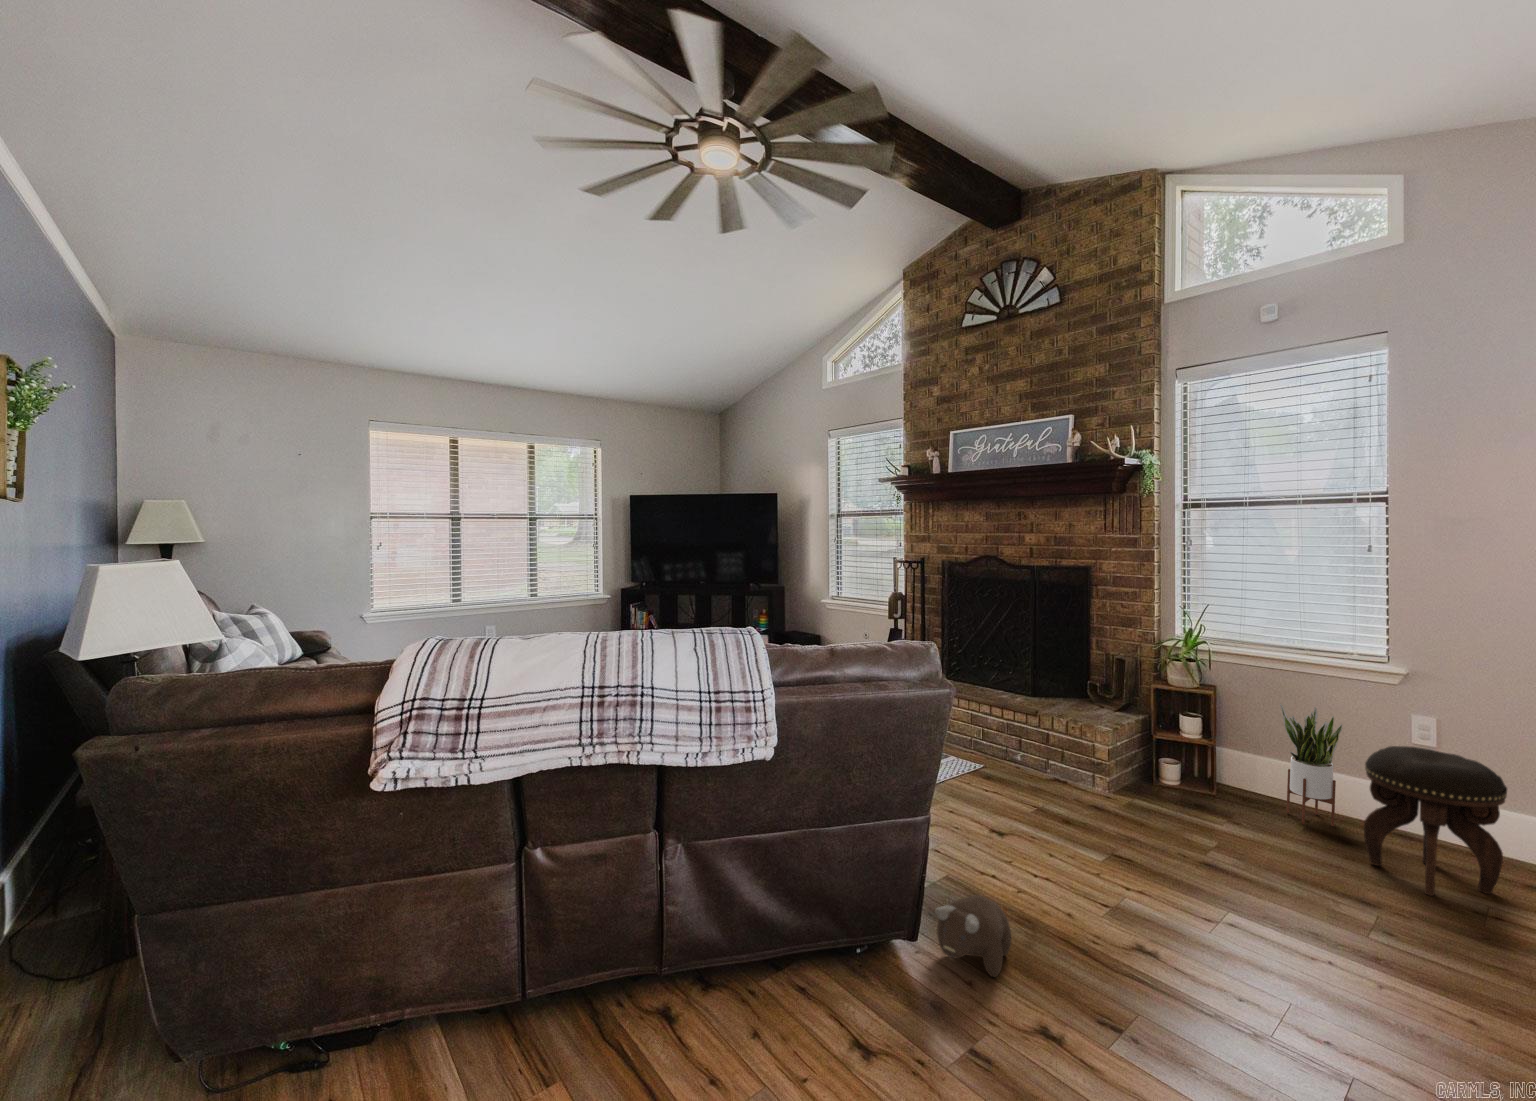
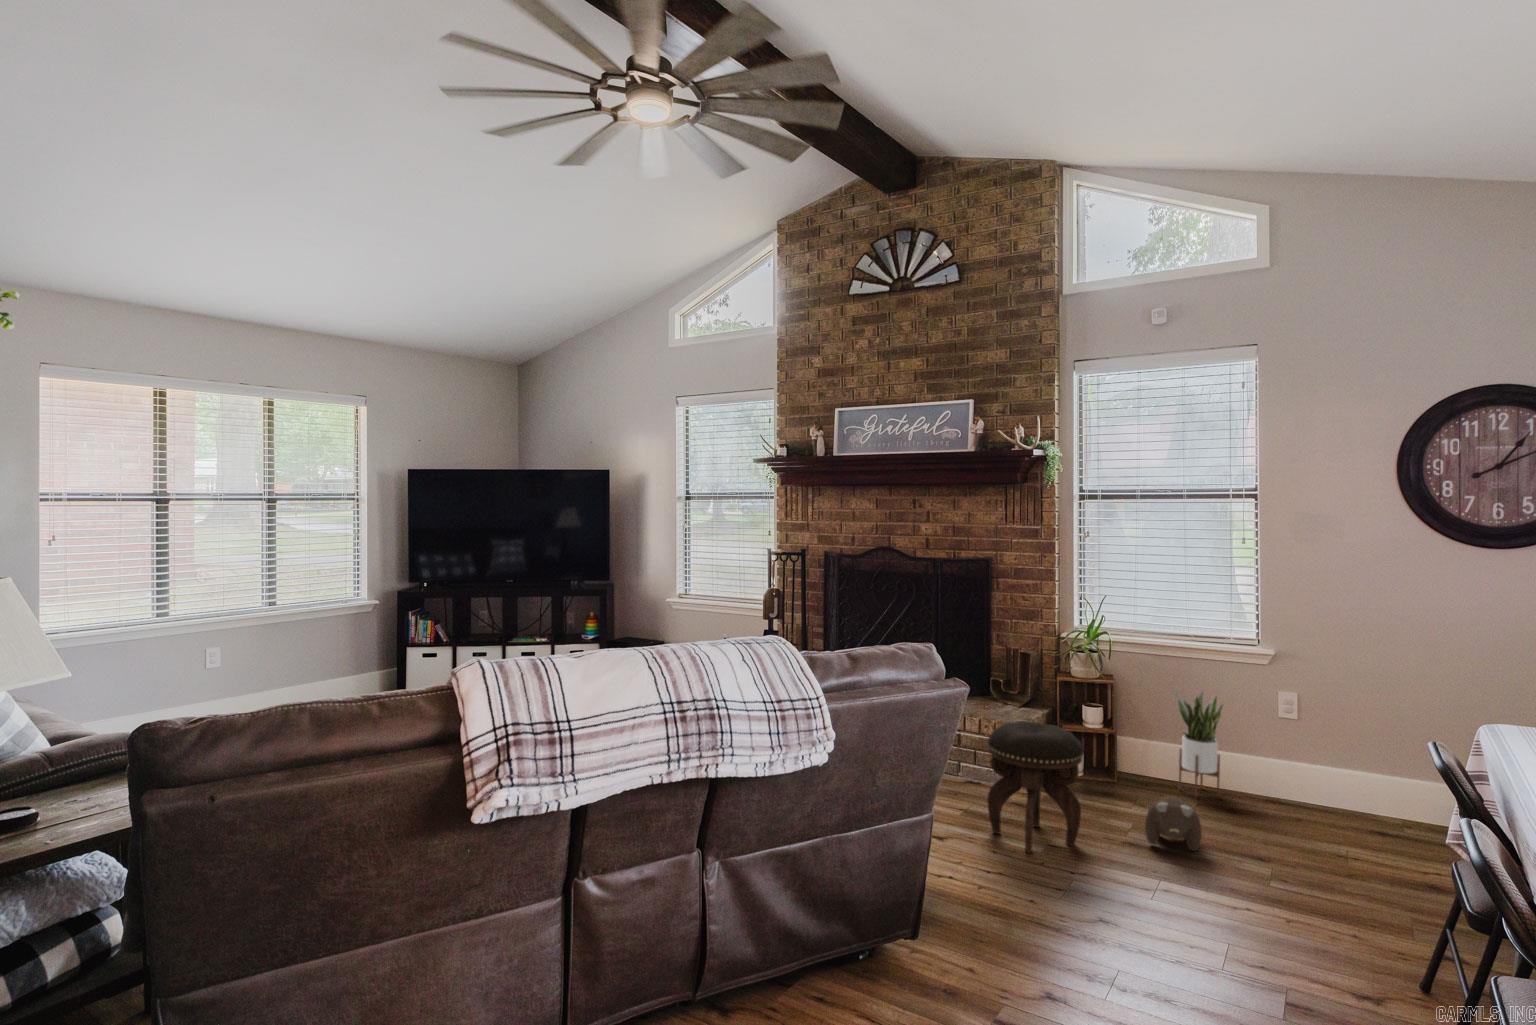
footstool: present [1364,746,1507,896] -> present [987,721,1083,853]
plush toy: present [935,895,1011,977] -> present [1145,796,1202,851]

